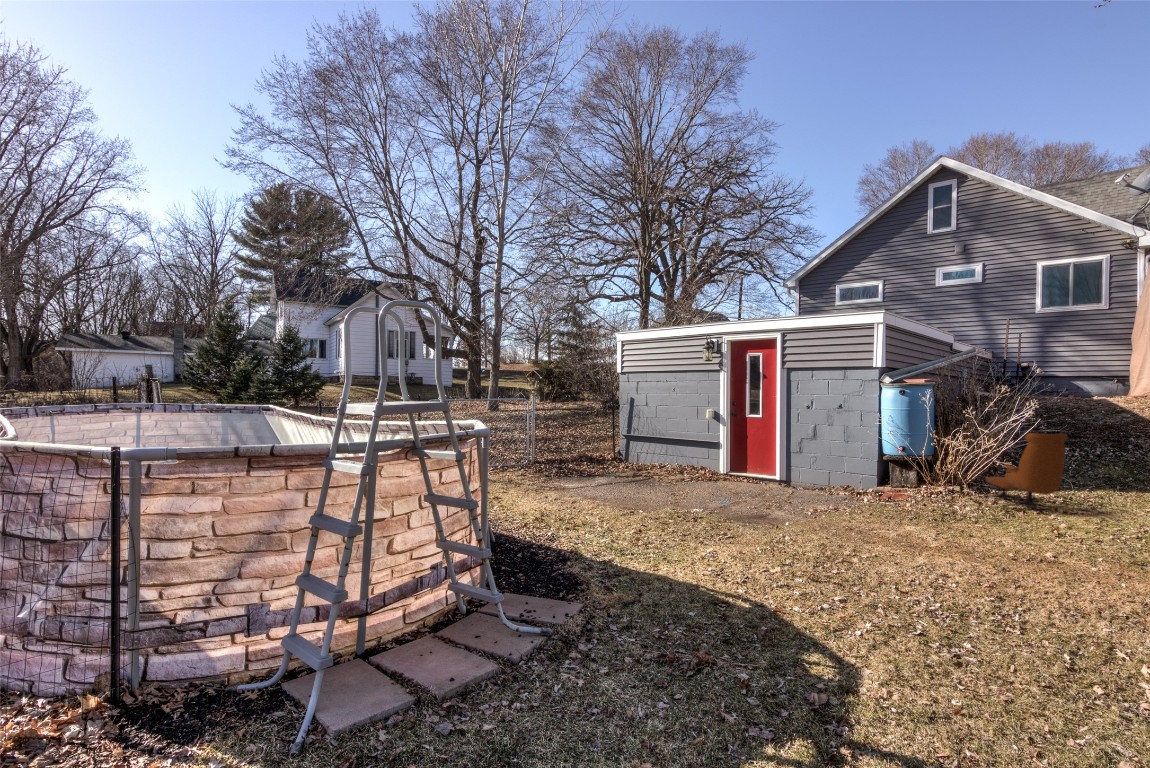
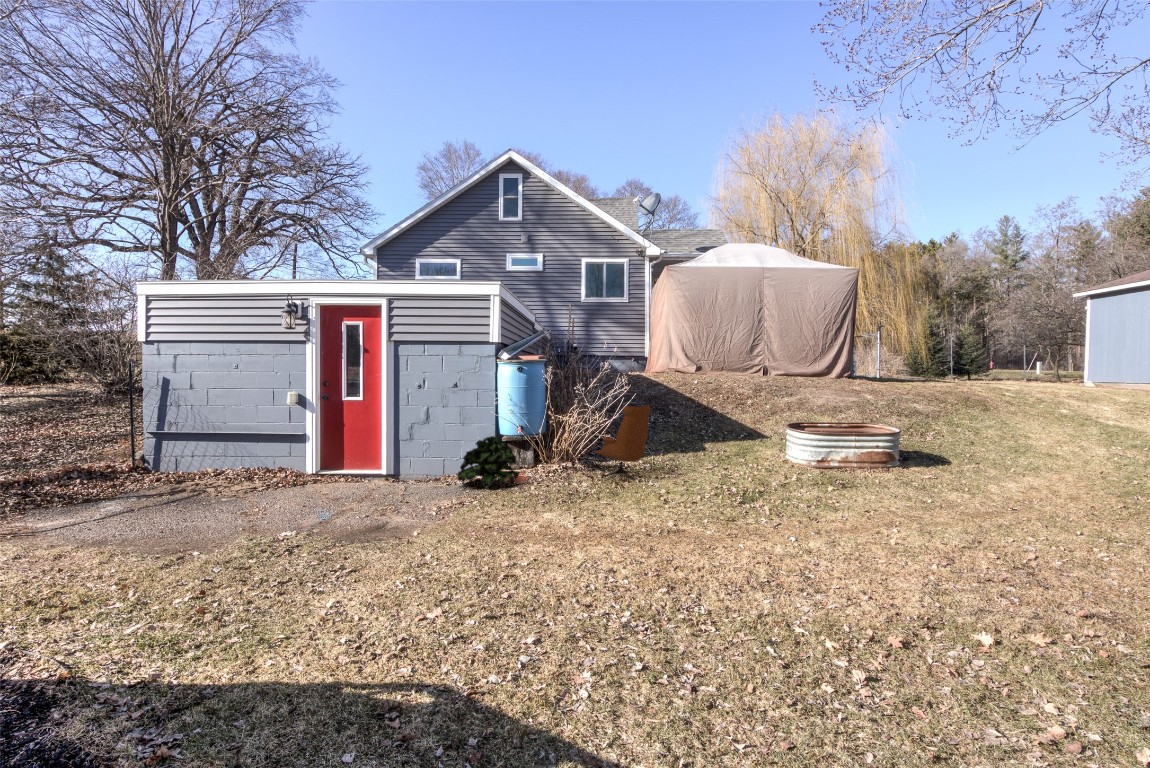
potted plant: none [838,454,900,502] -> present [457,436,519,488]

